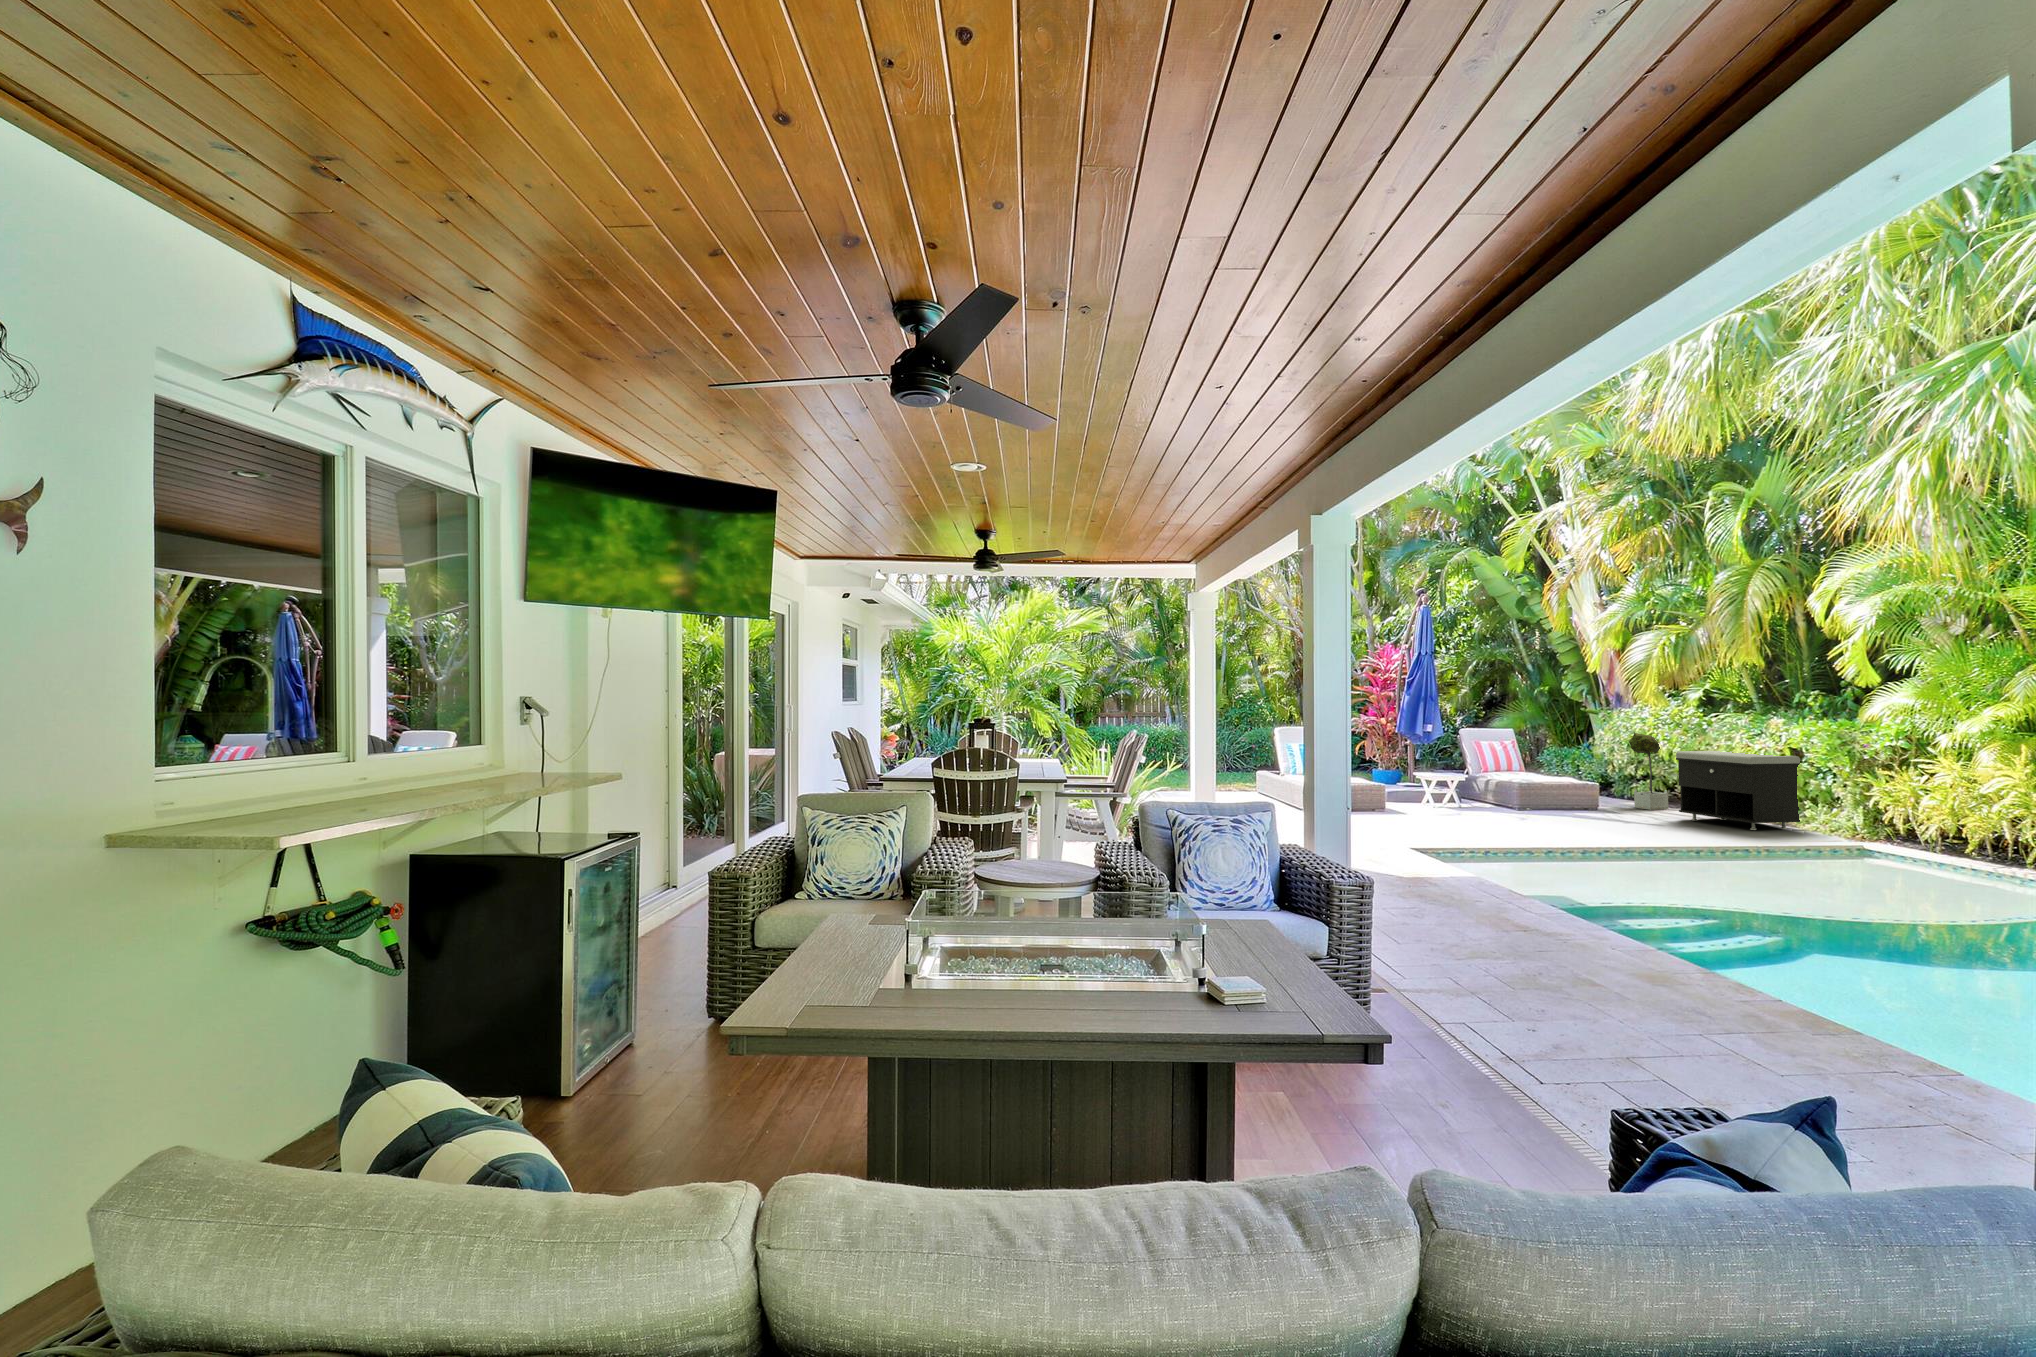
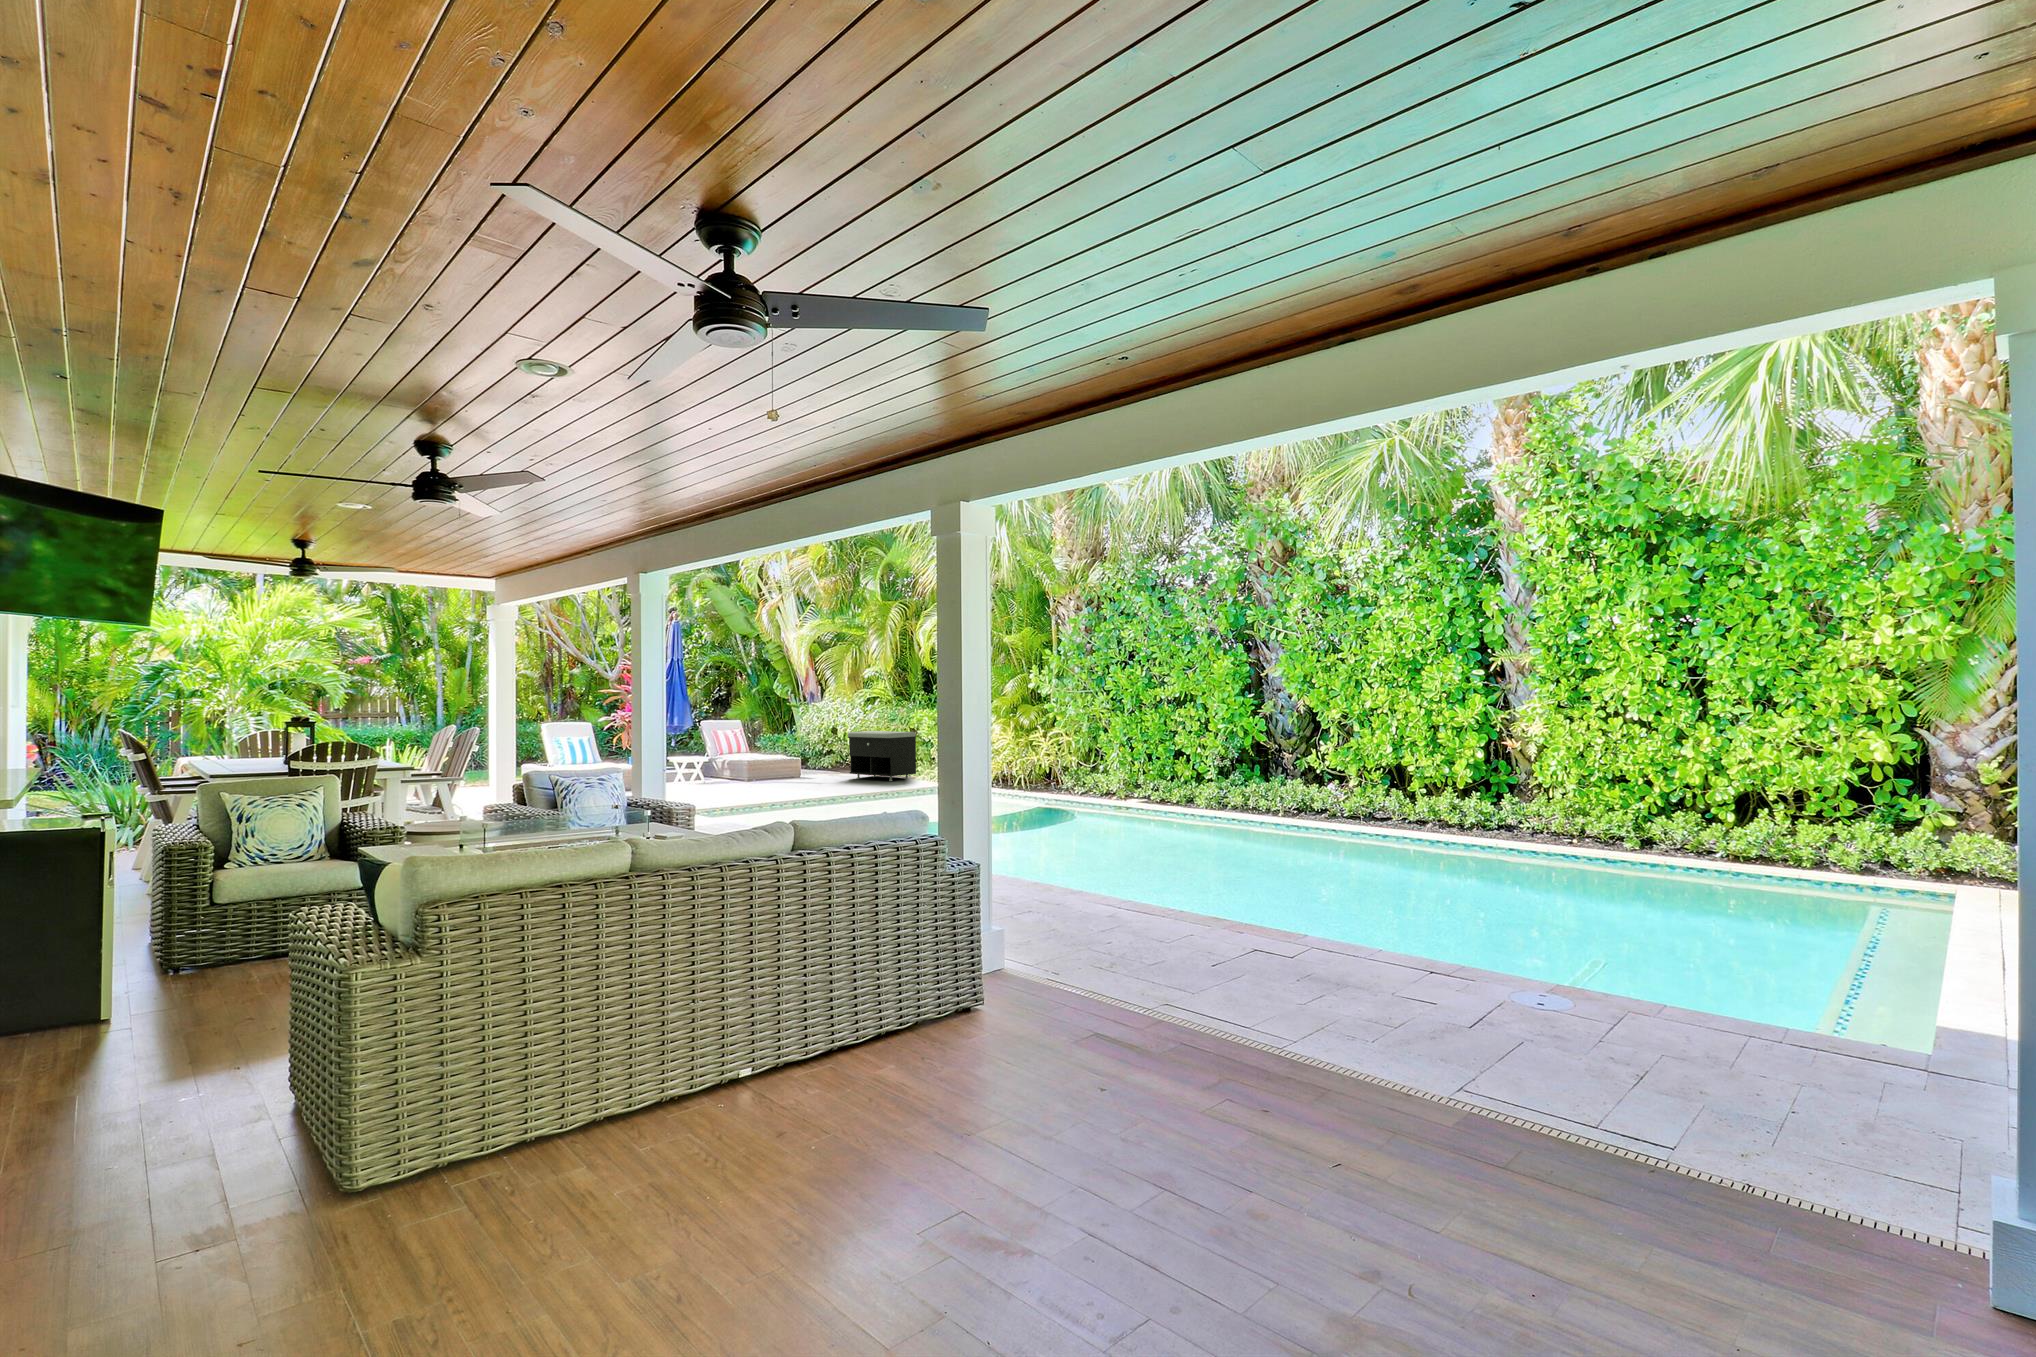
potted tree: present [1629,732,1669,810] -> none [819,720,843,775]

